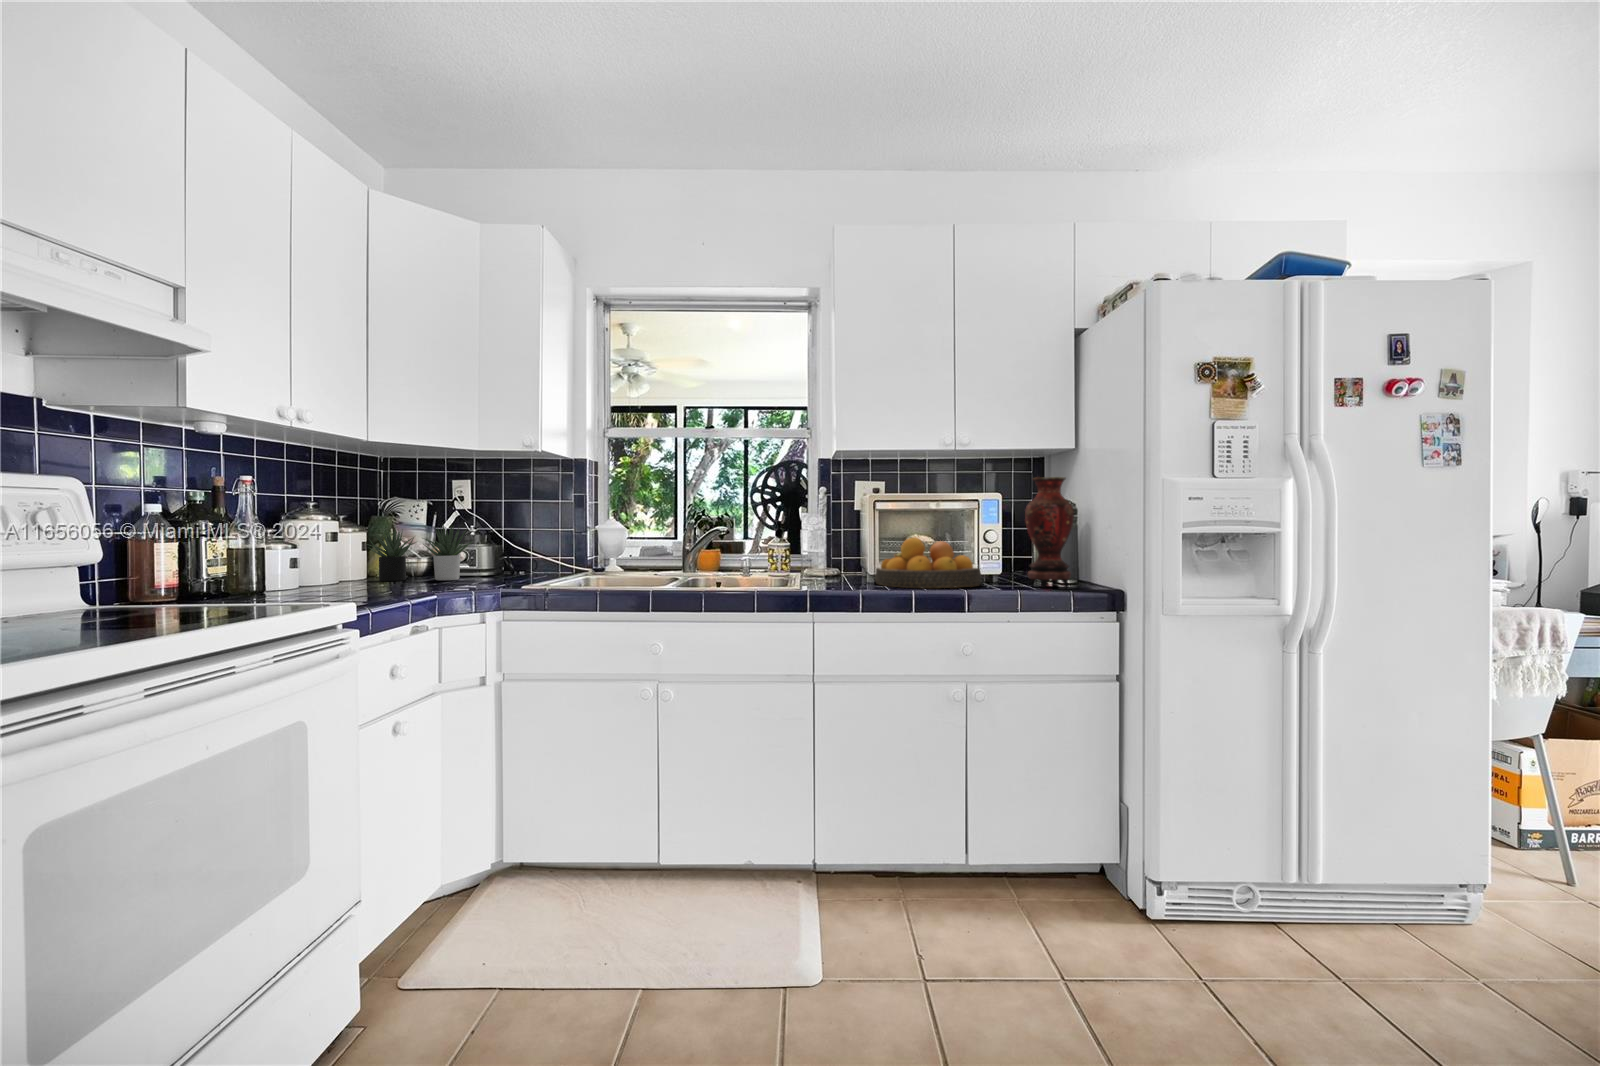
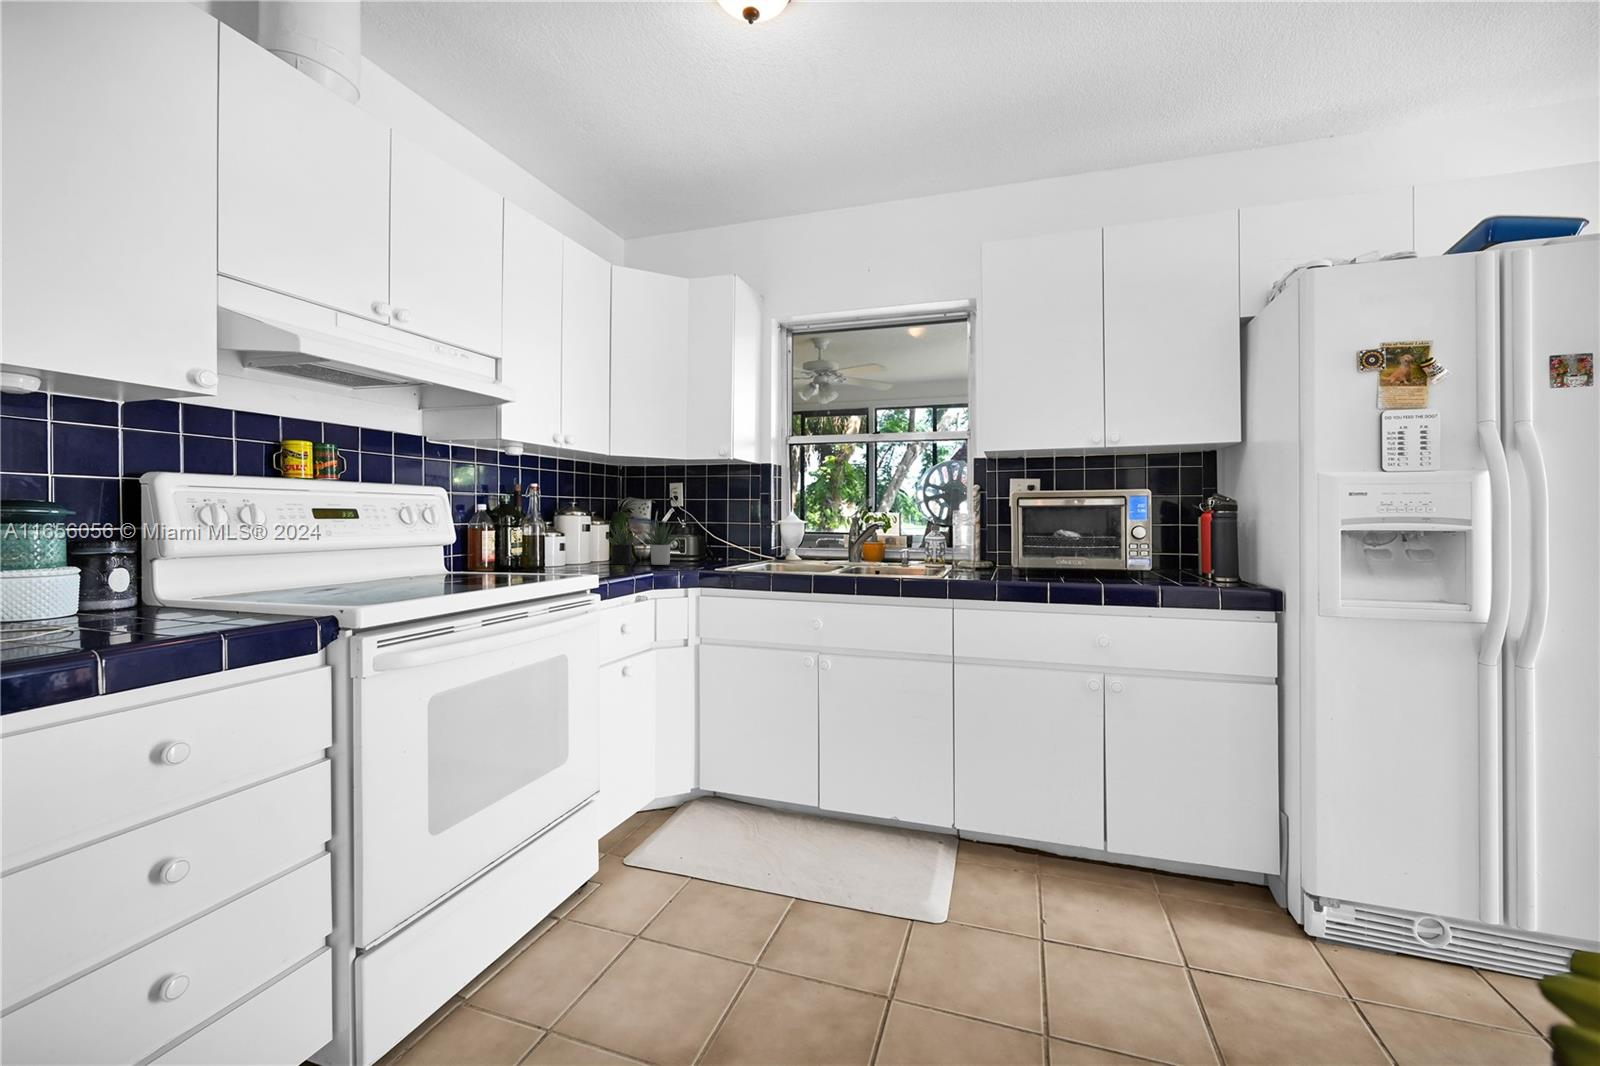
vase: present [1025,477,1074,588] -> none [1178,473,1232,585]
fruit bowl: present [875,536,981,588] -> none [1022,532,1131,582]

